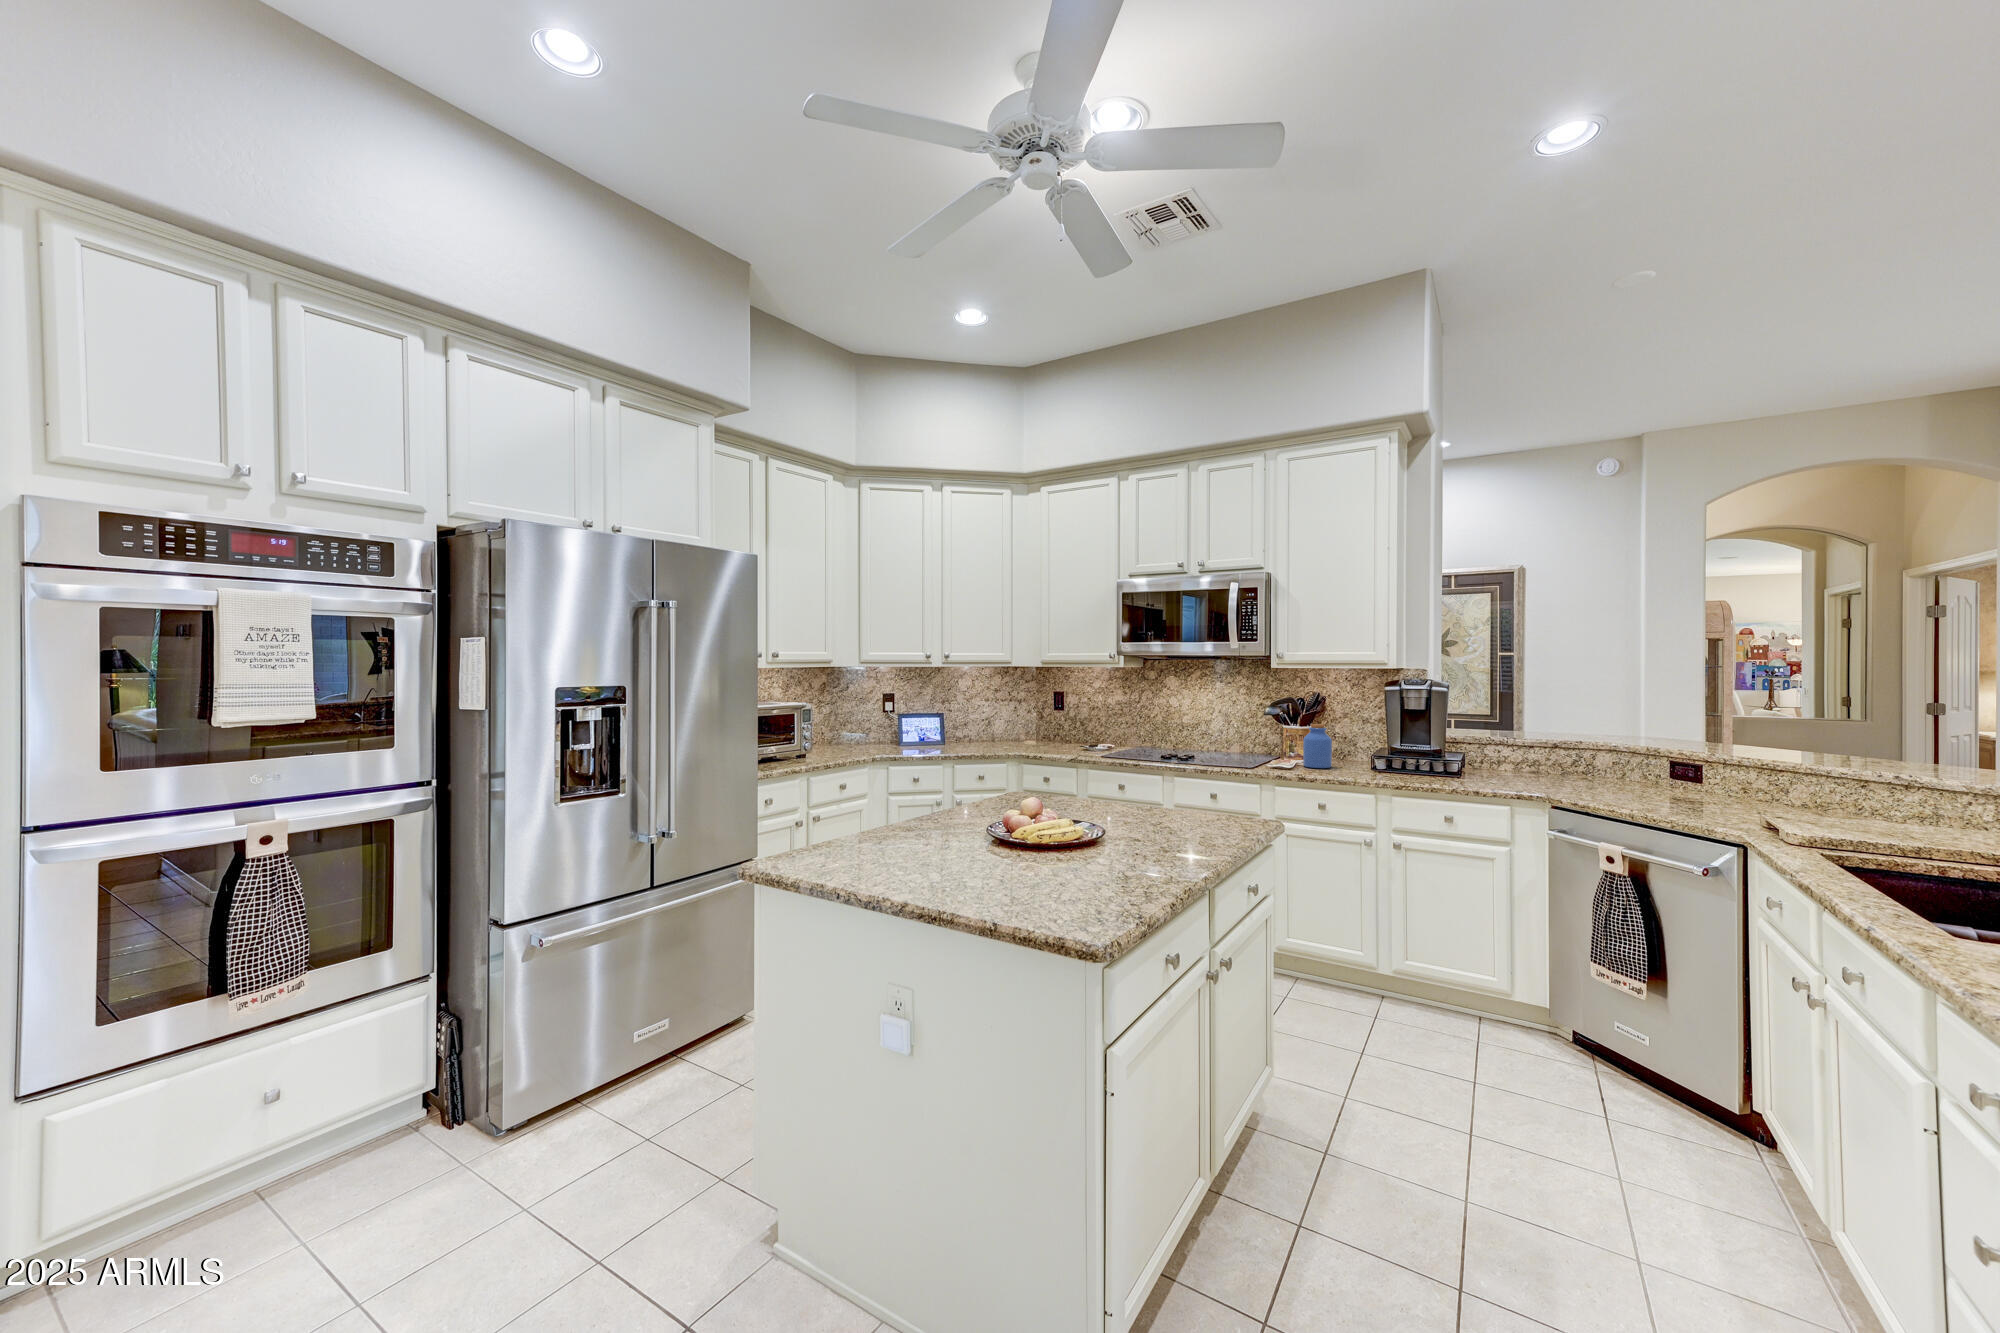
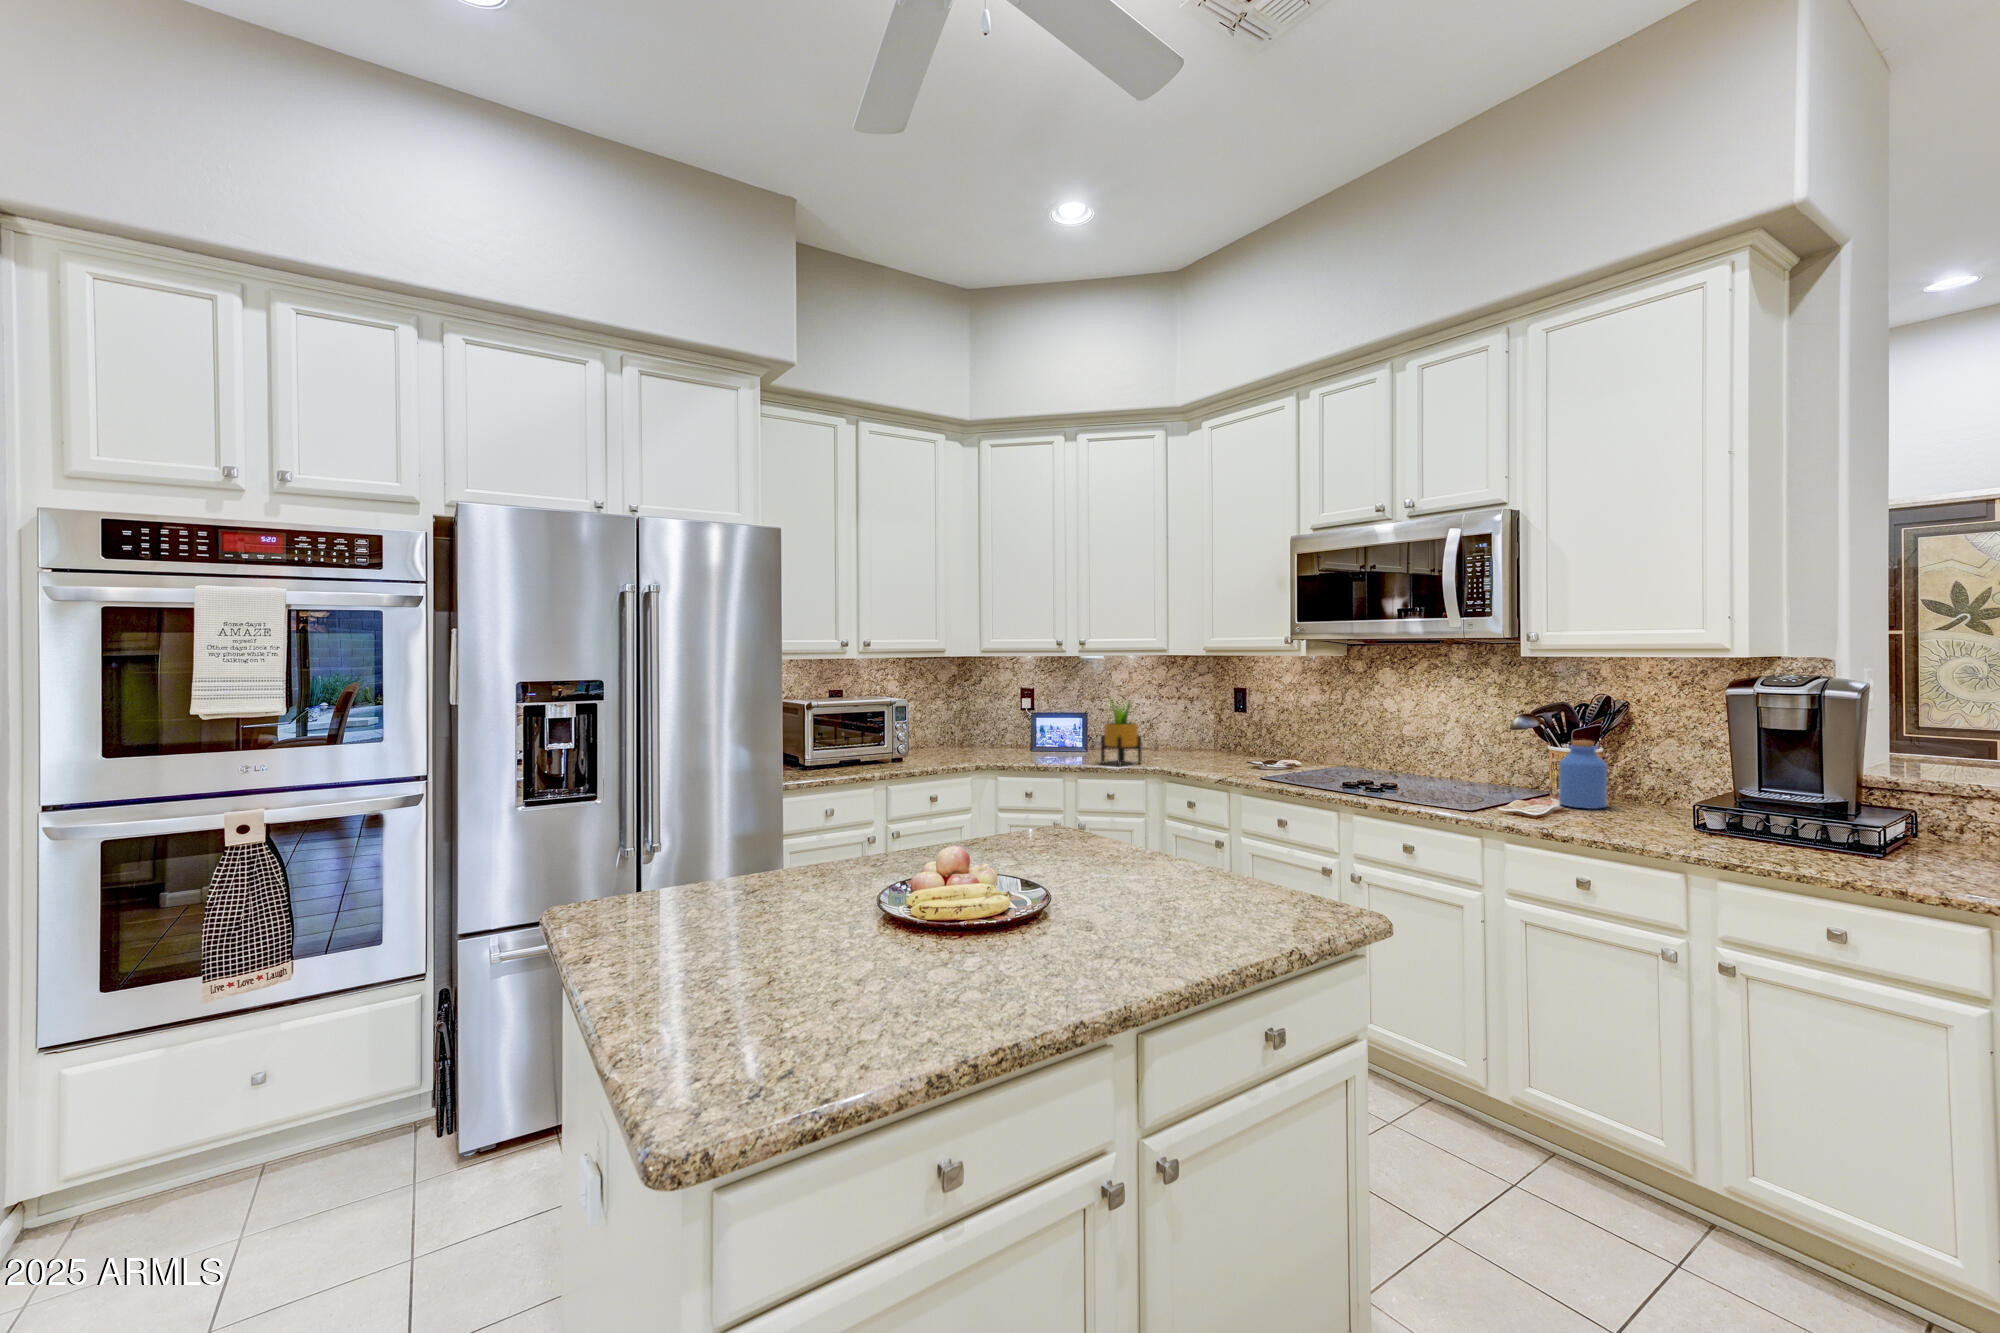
potted plant: none [965,697,997,753] -> present [1101,699,1142,766]

